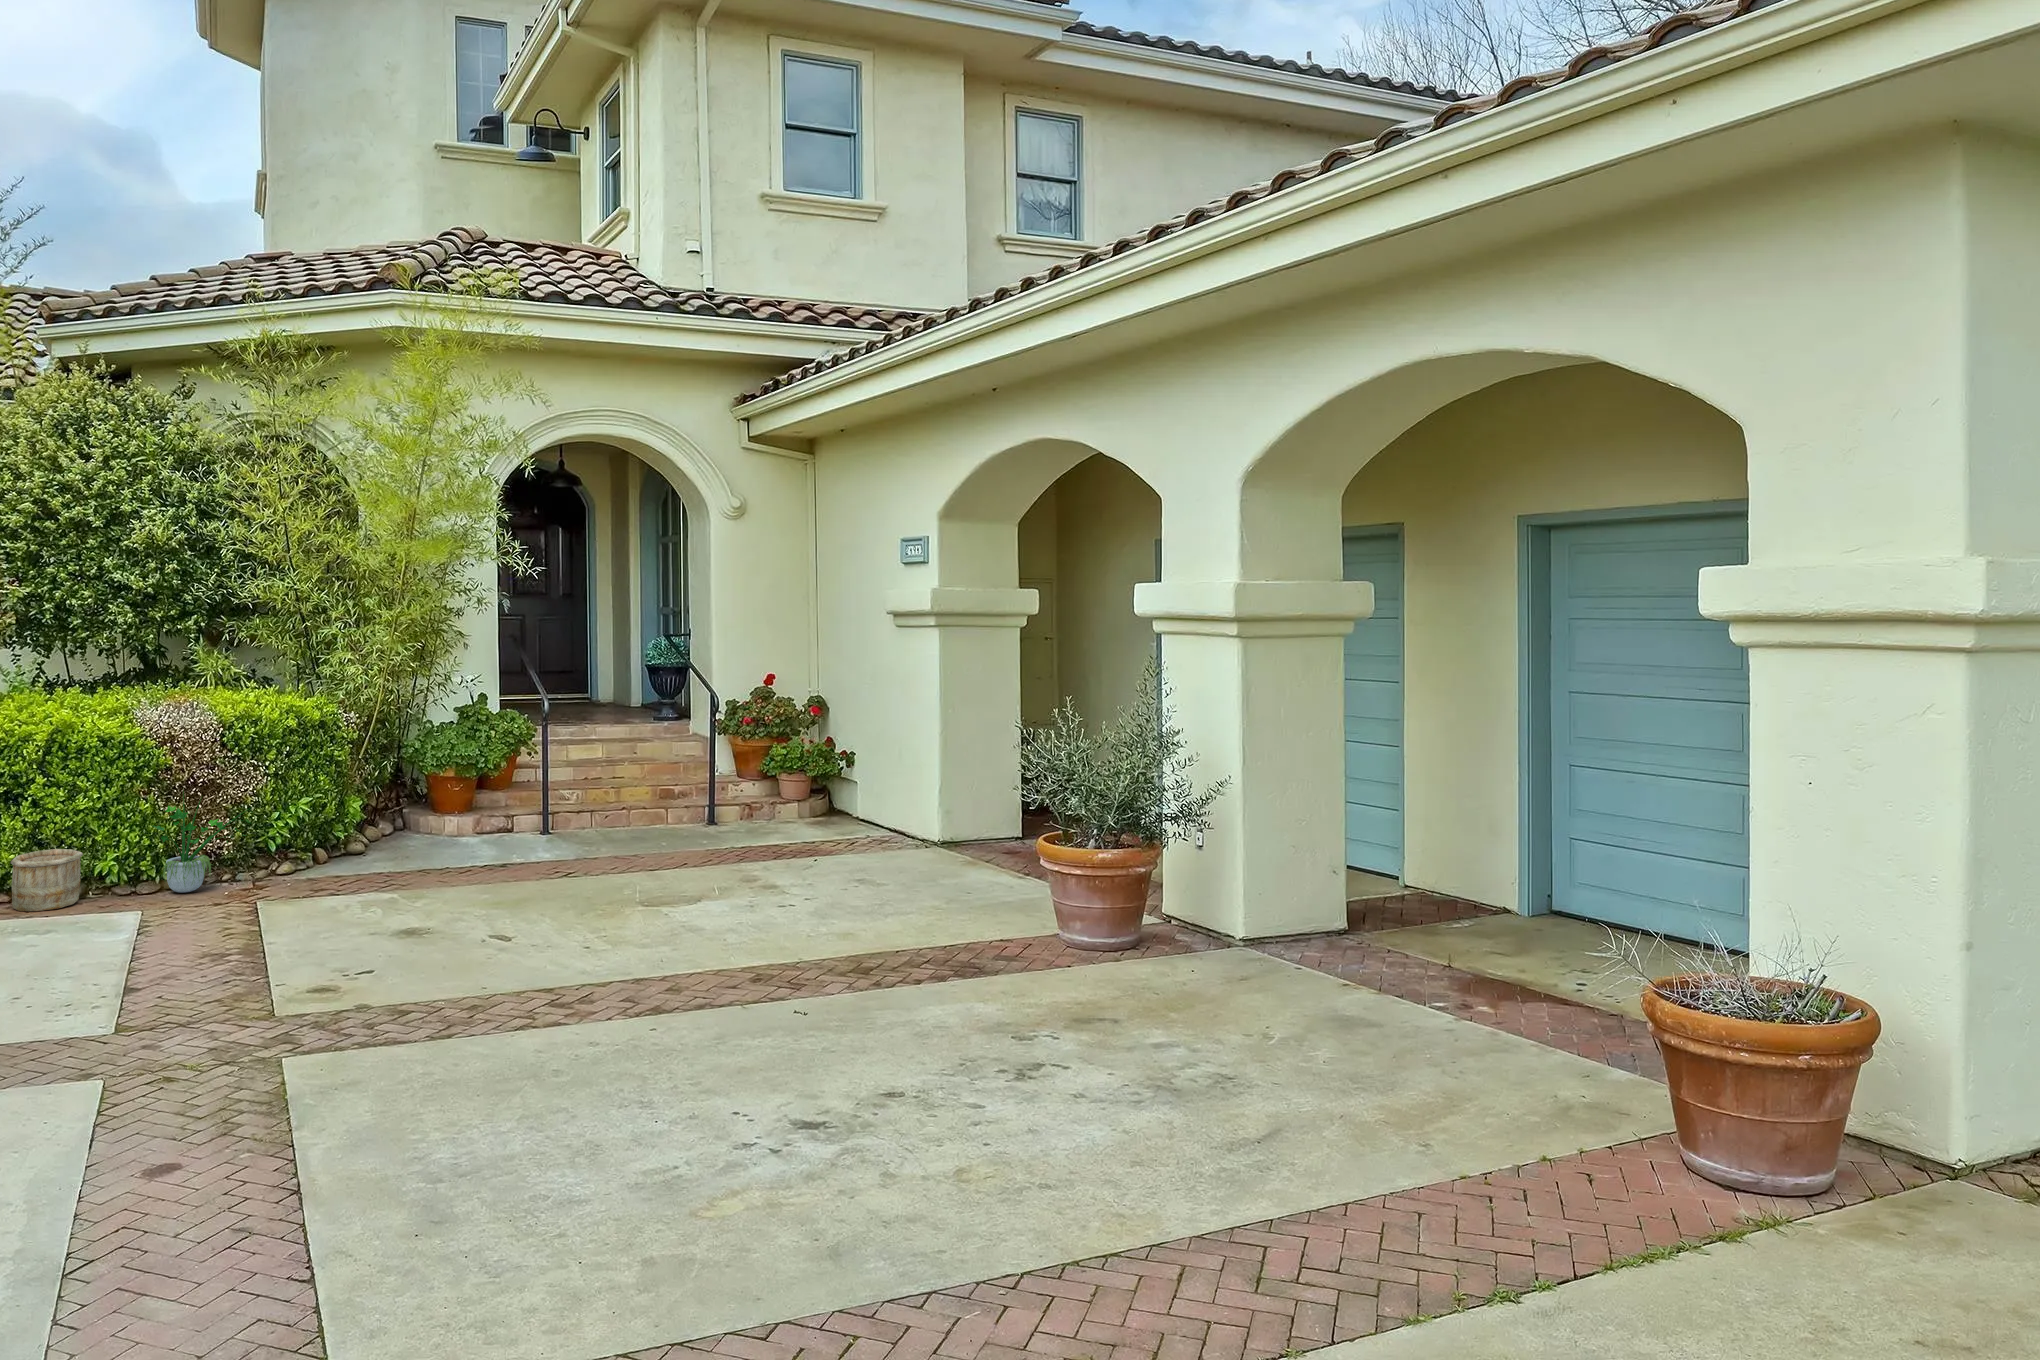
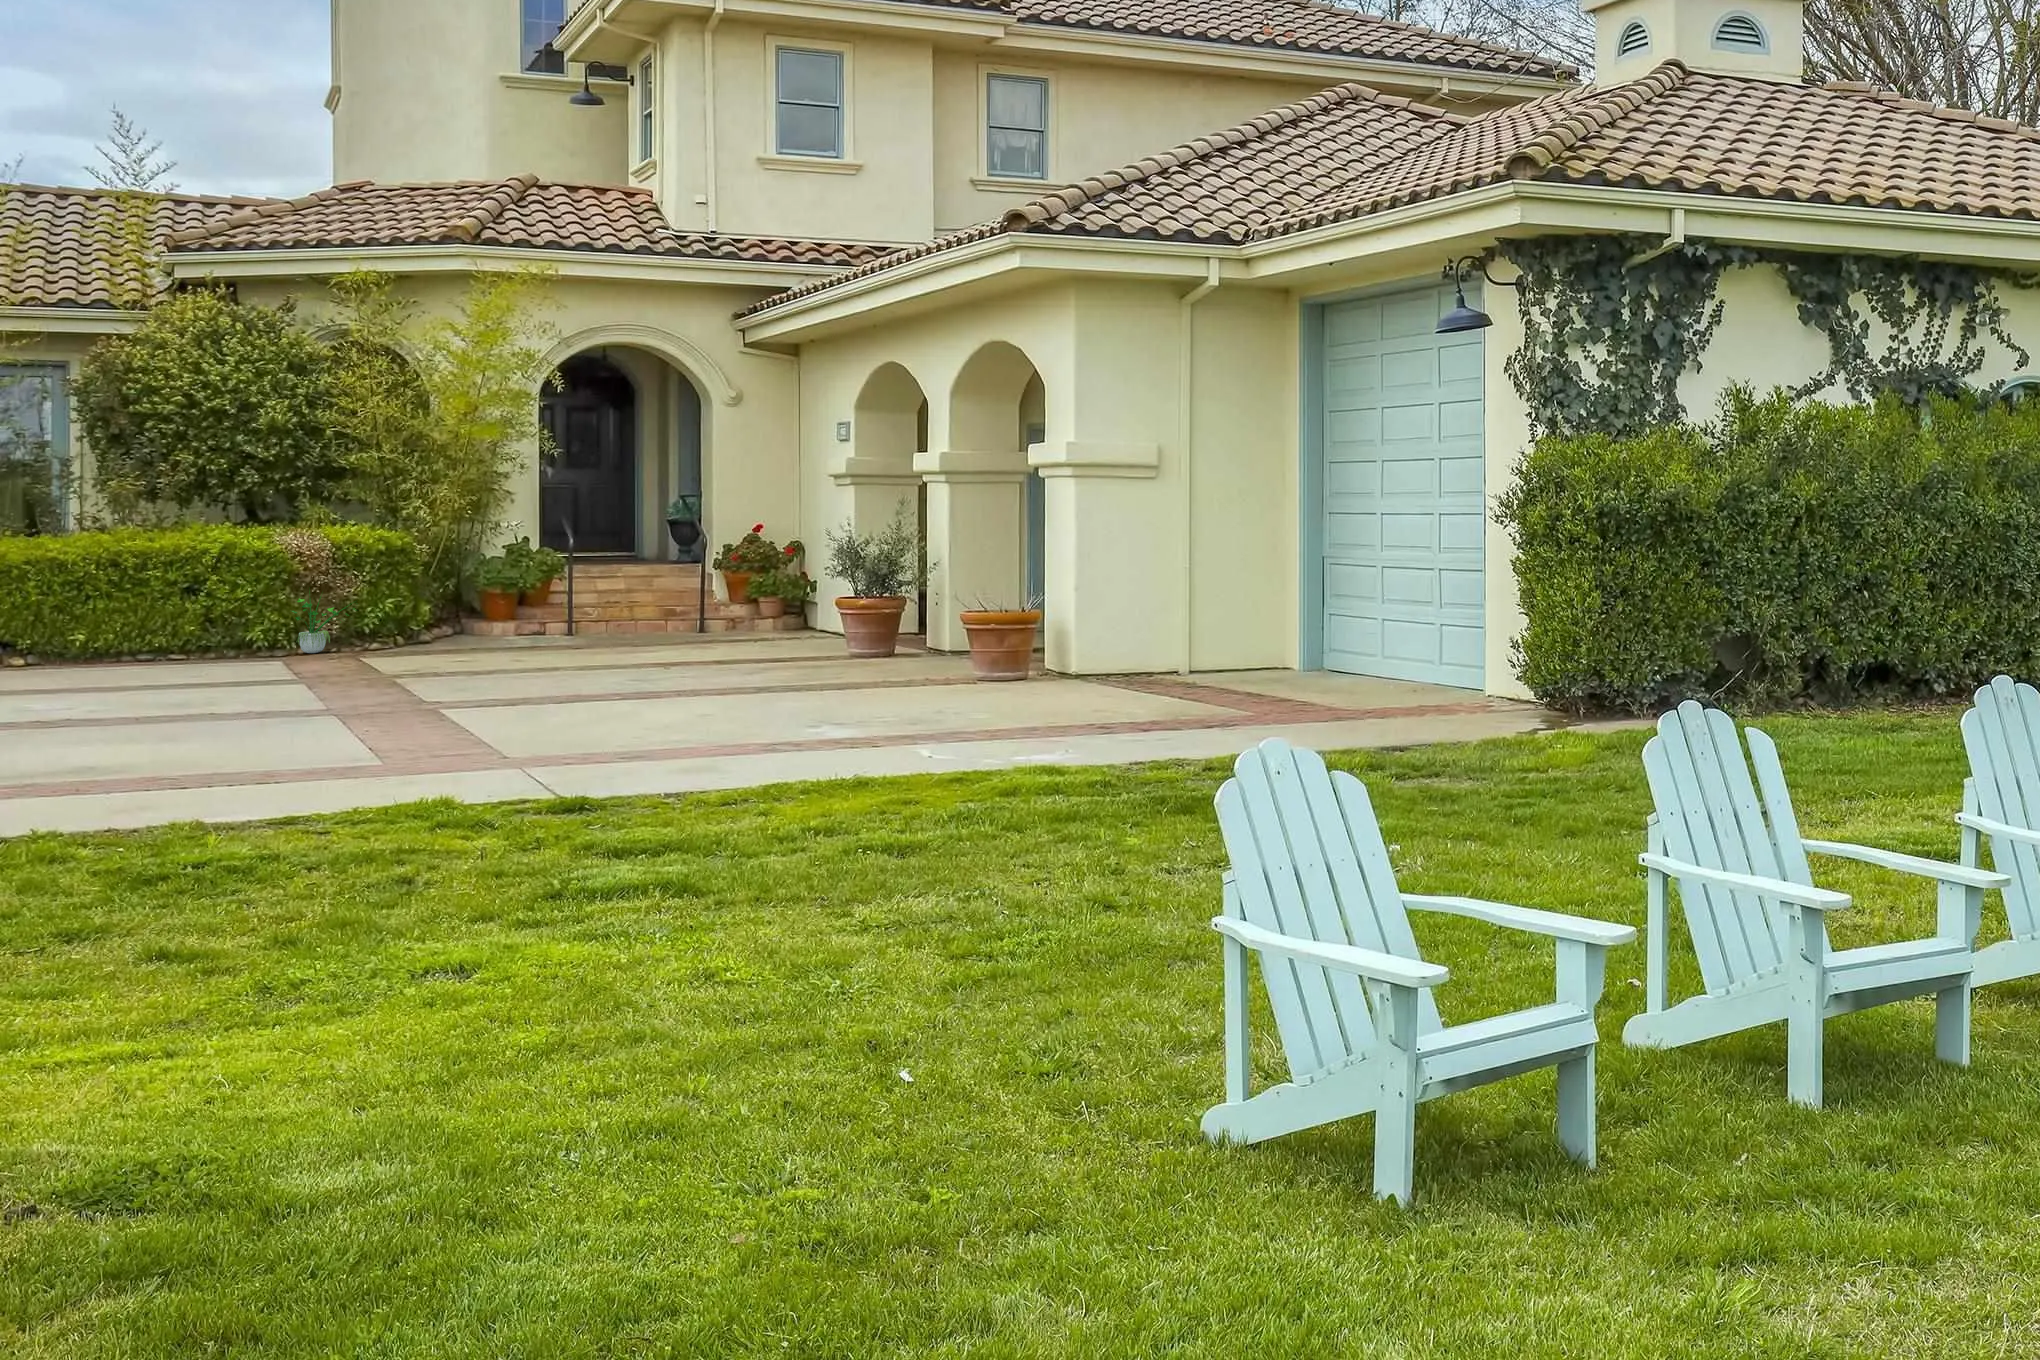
wooden bucket: present [11,849,83,911] -> none [196,624,243,659]

